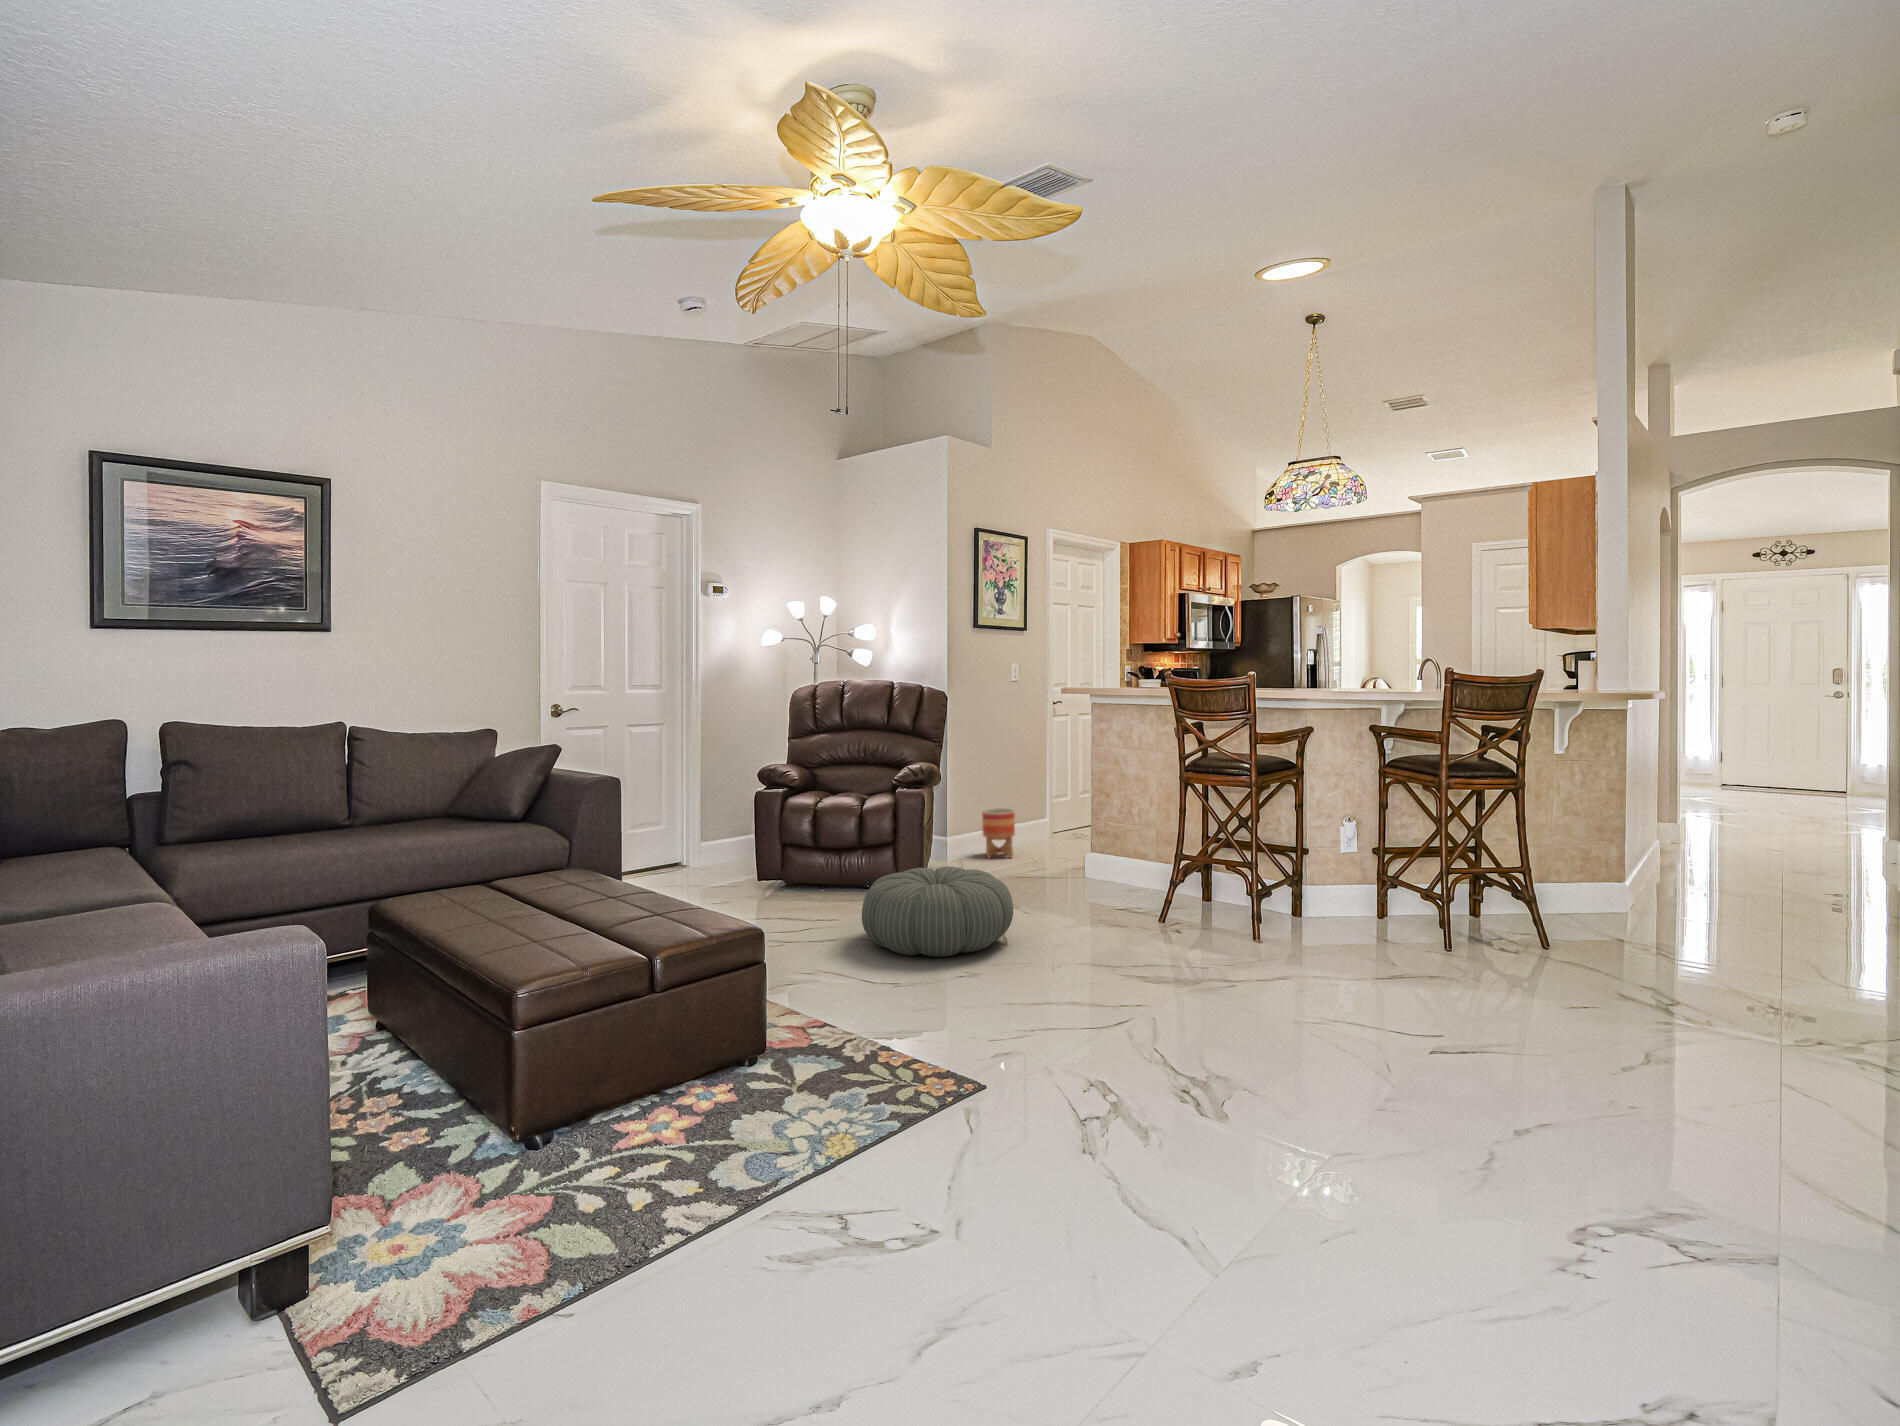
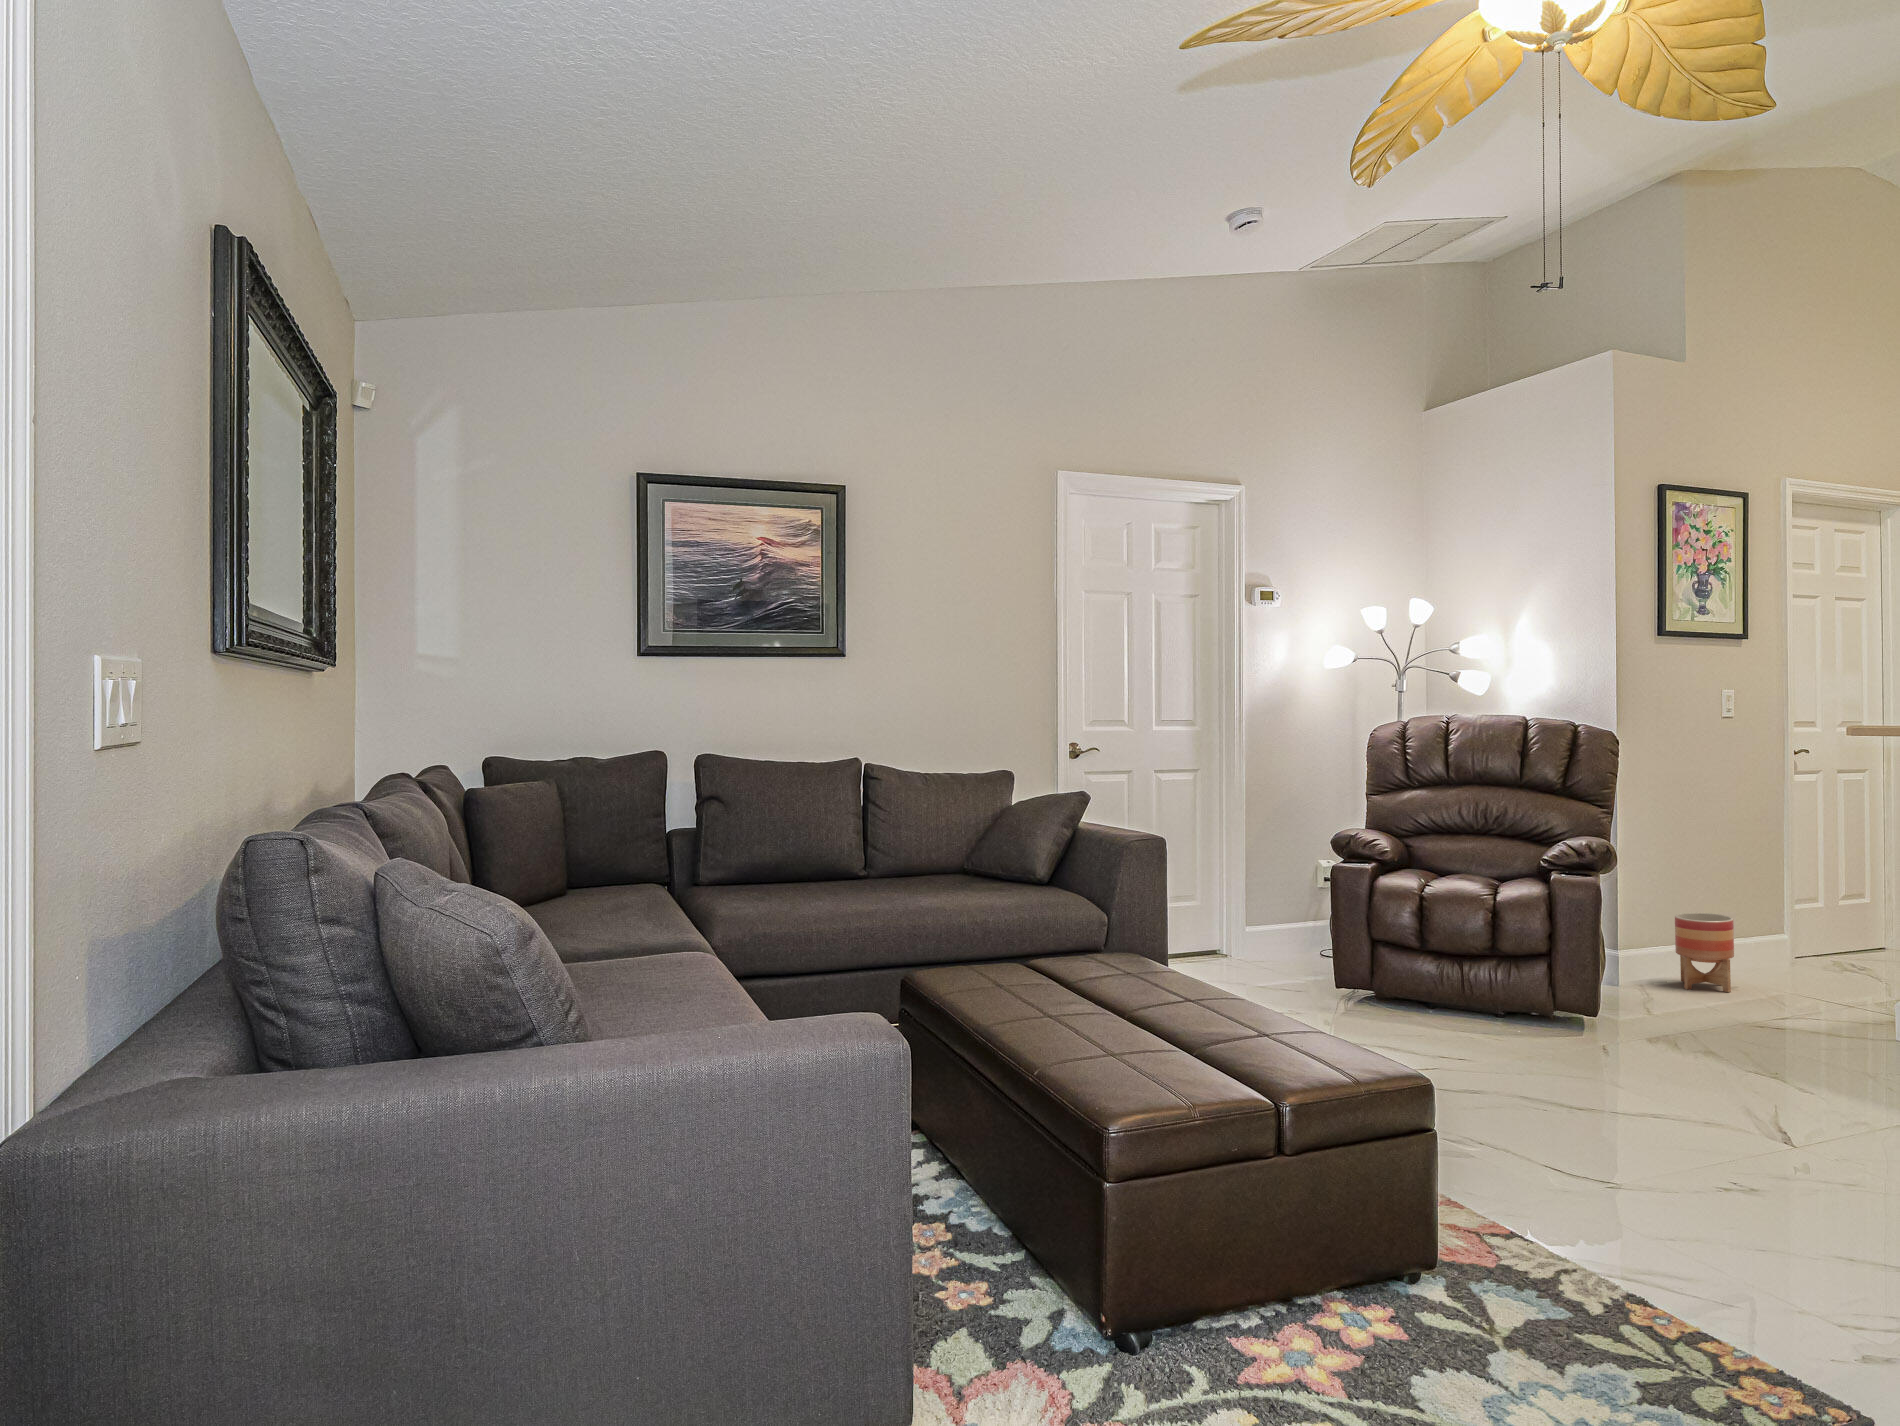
pouf: present [862,866,1013,957] -> none [1520,1000,1787,1146]

